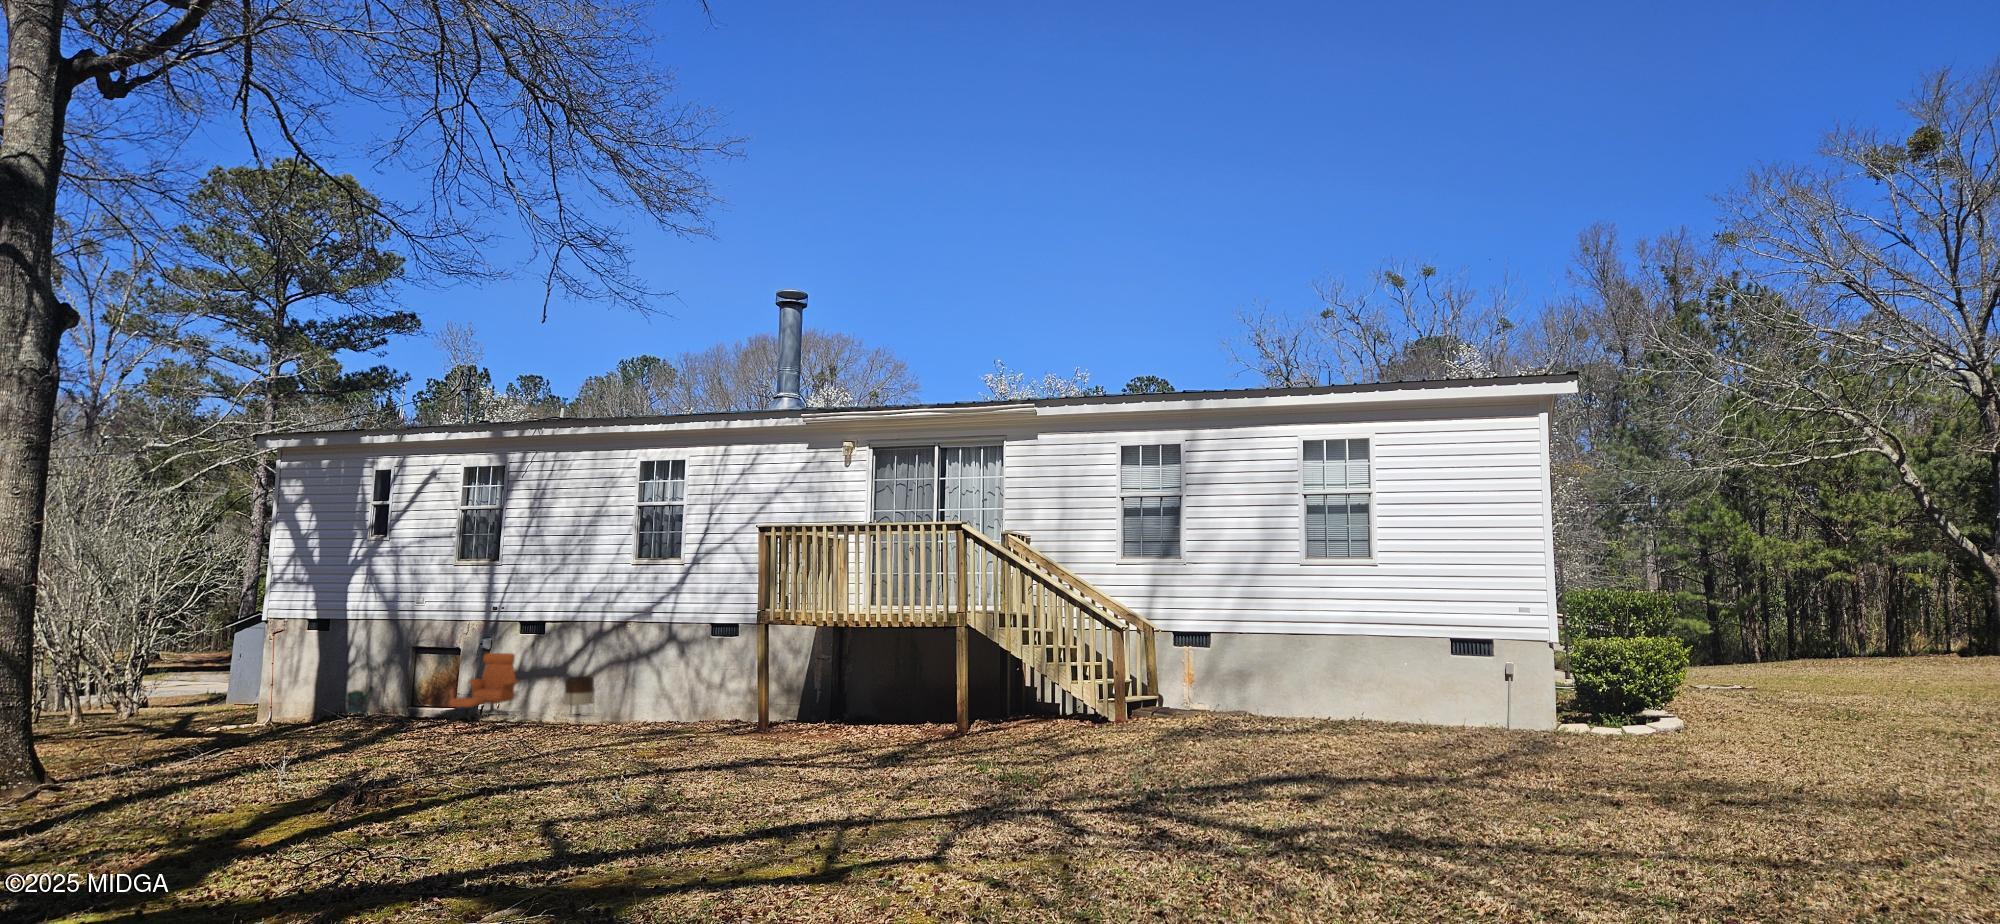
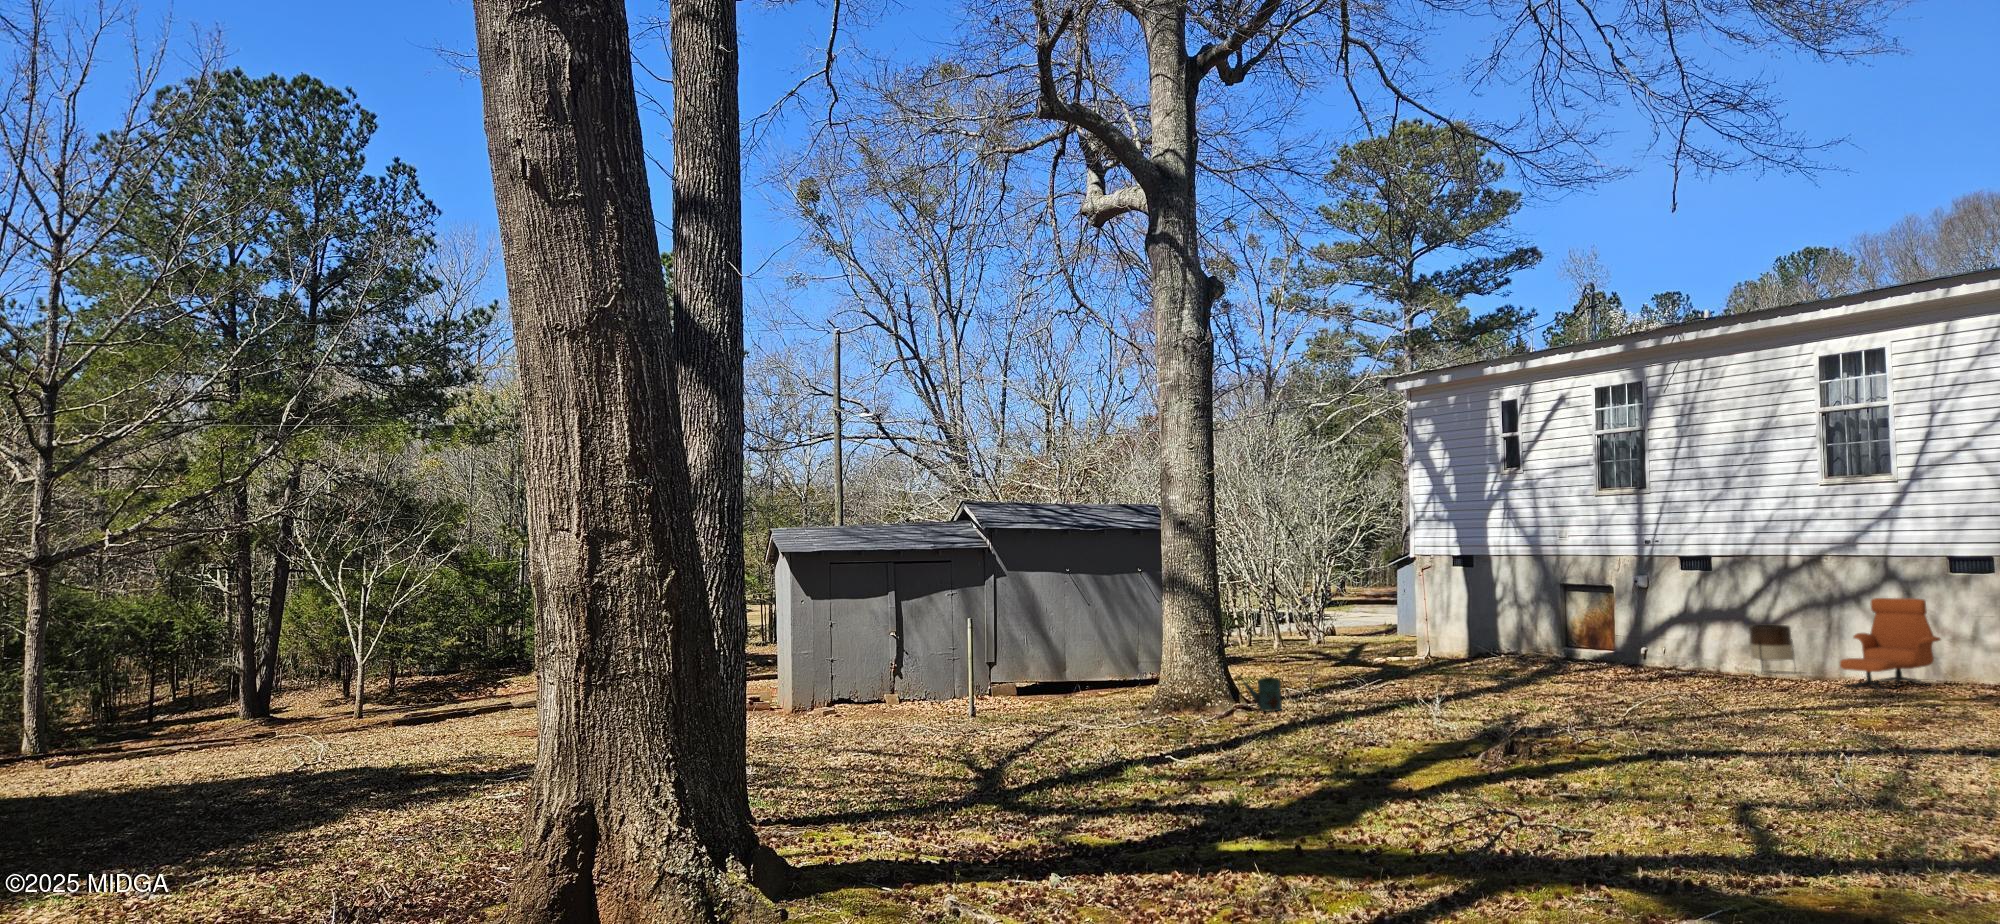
lounge chair: present [449,653,518,720] -> present [1840,598,1941,691]
watering can: present [344,687,373,713] -> present [1237,675,1282,711]

